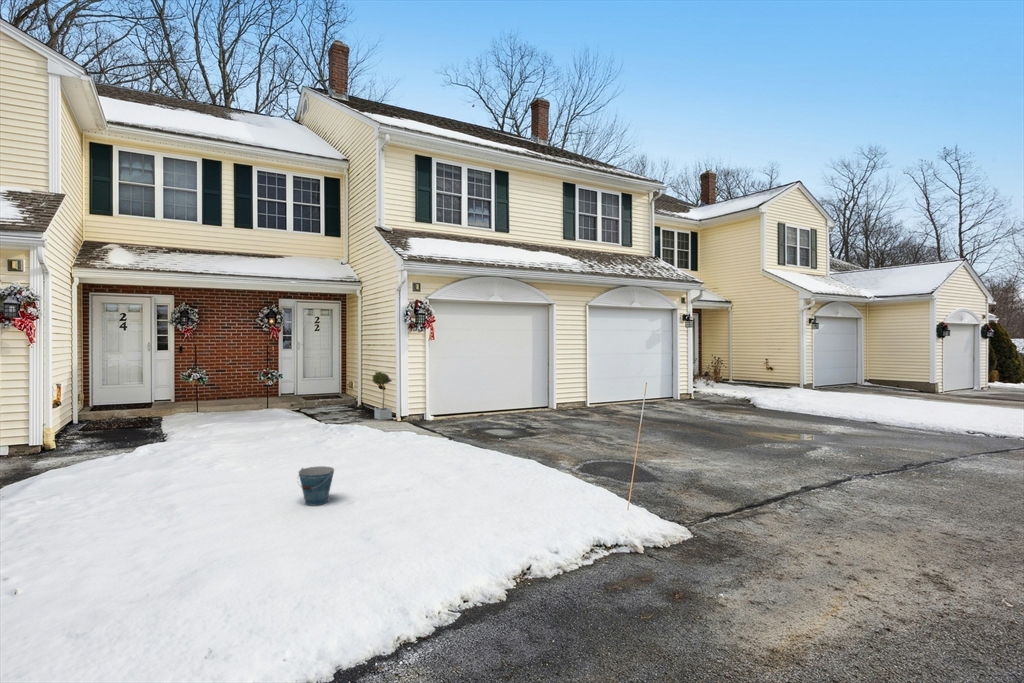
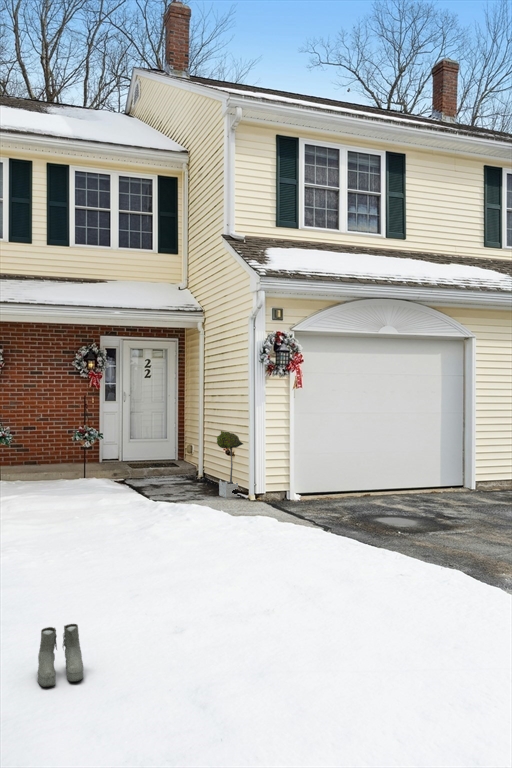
bucket: present [299,466,334,506] -> none [103,567,158,629]
boots: none [259,501,289,540] -> present [38,624,83,687]

